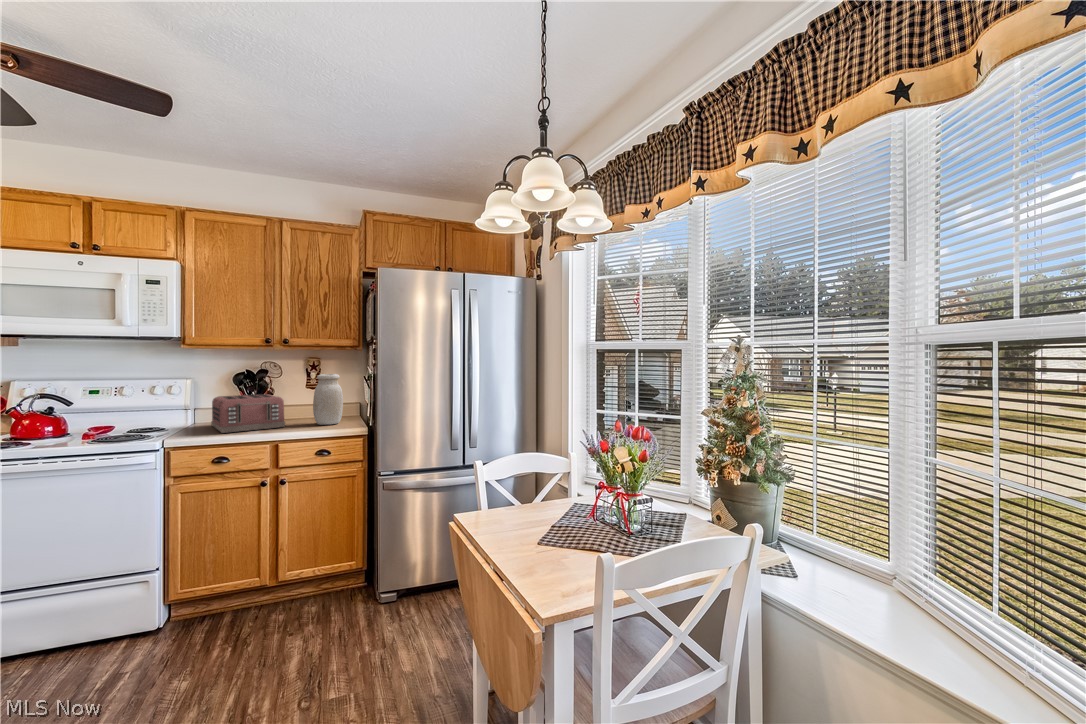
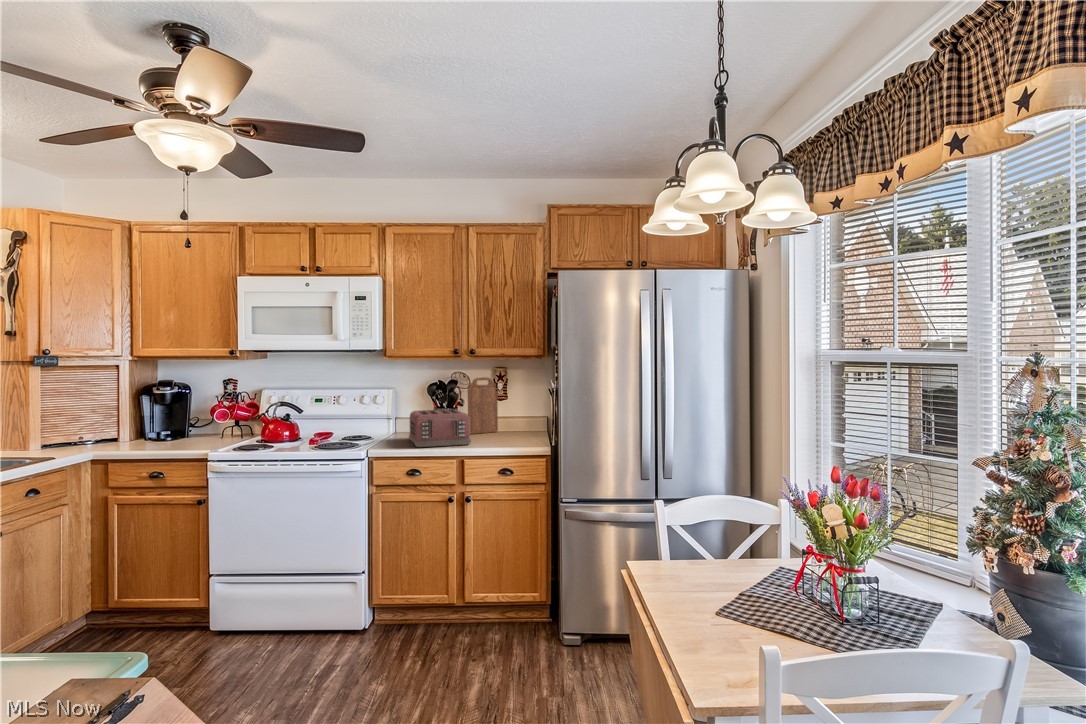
cutting board: none [281,363,313,418] -> present [468,377,498,434]
jar: present [313,374,343,425] -> none [496,390,525,444]

